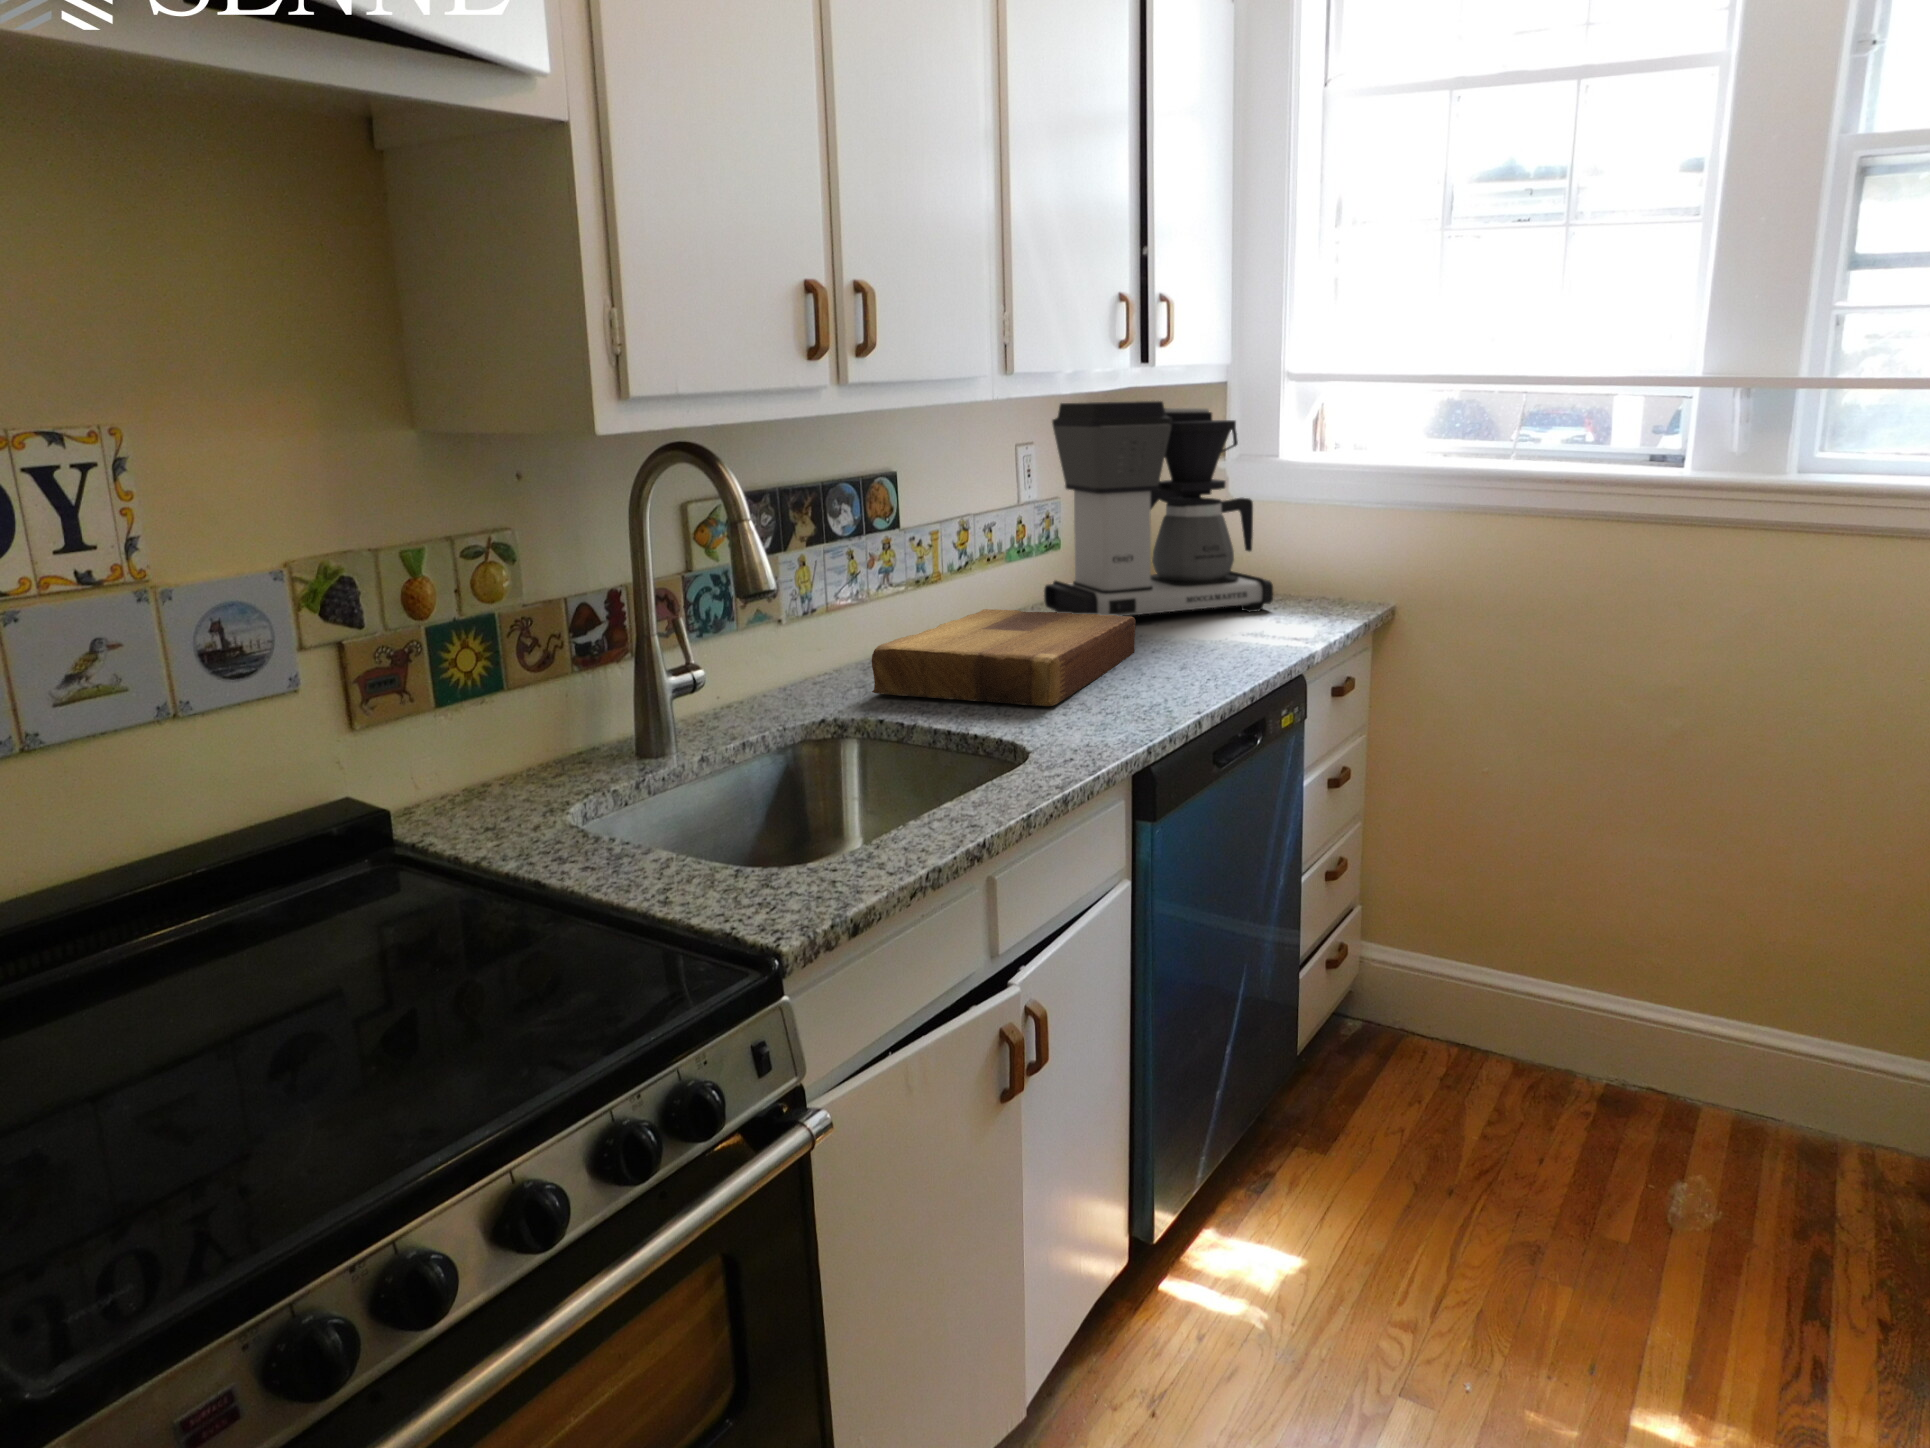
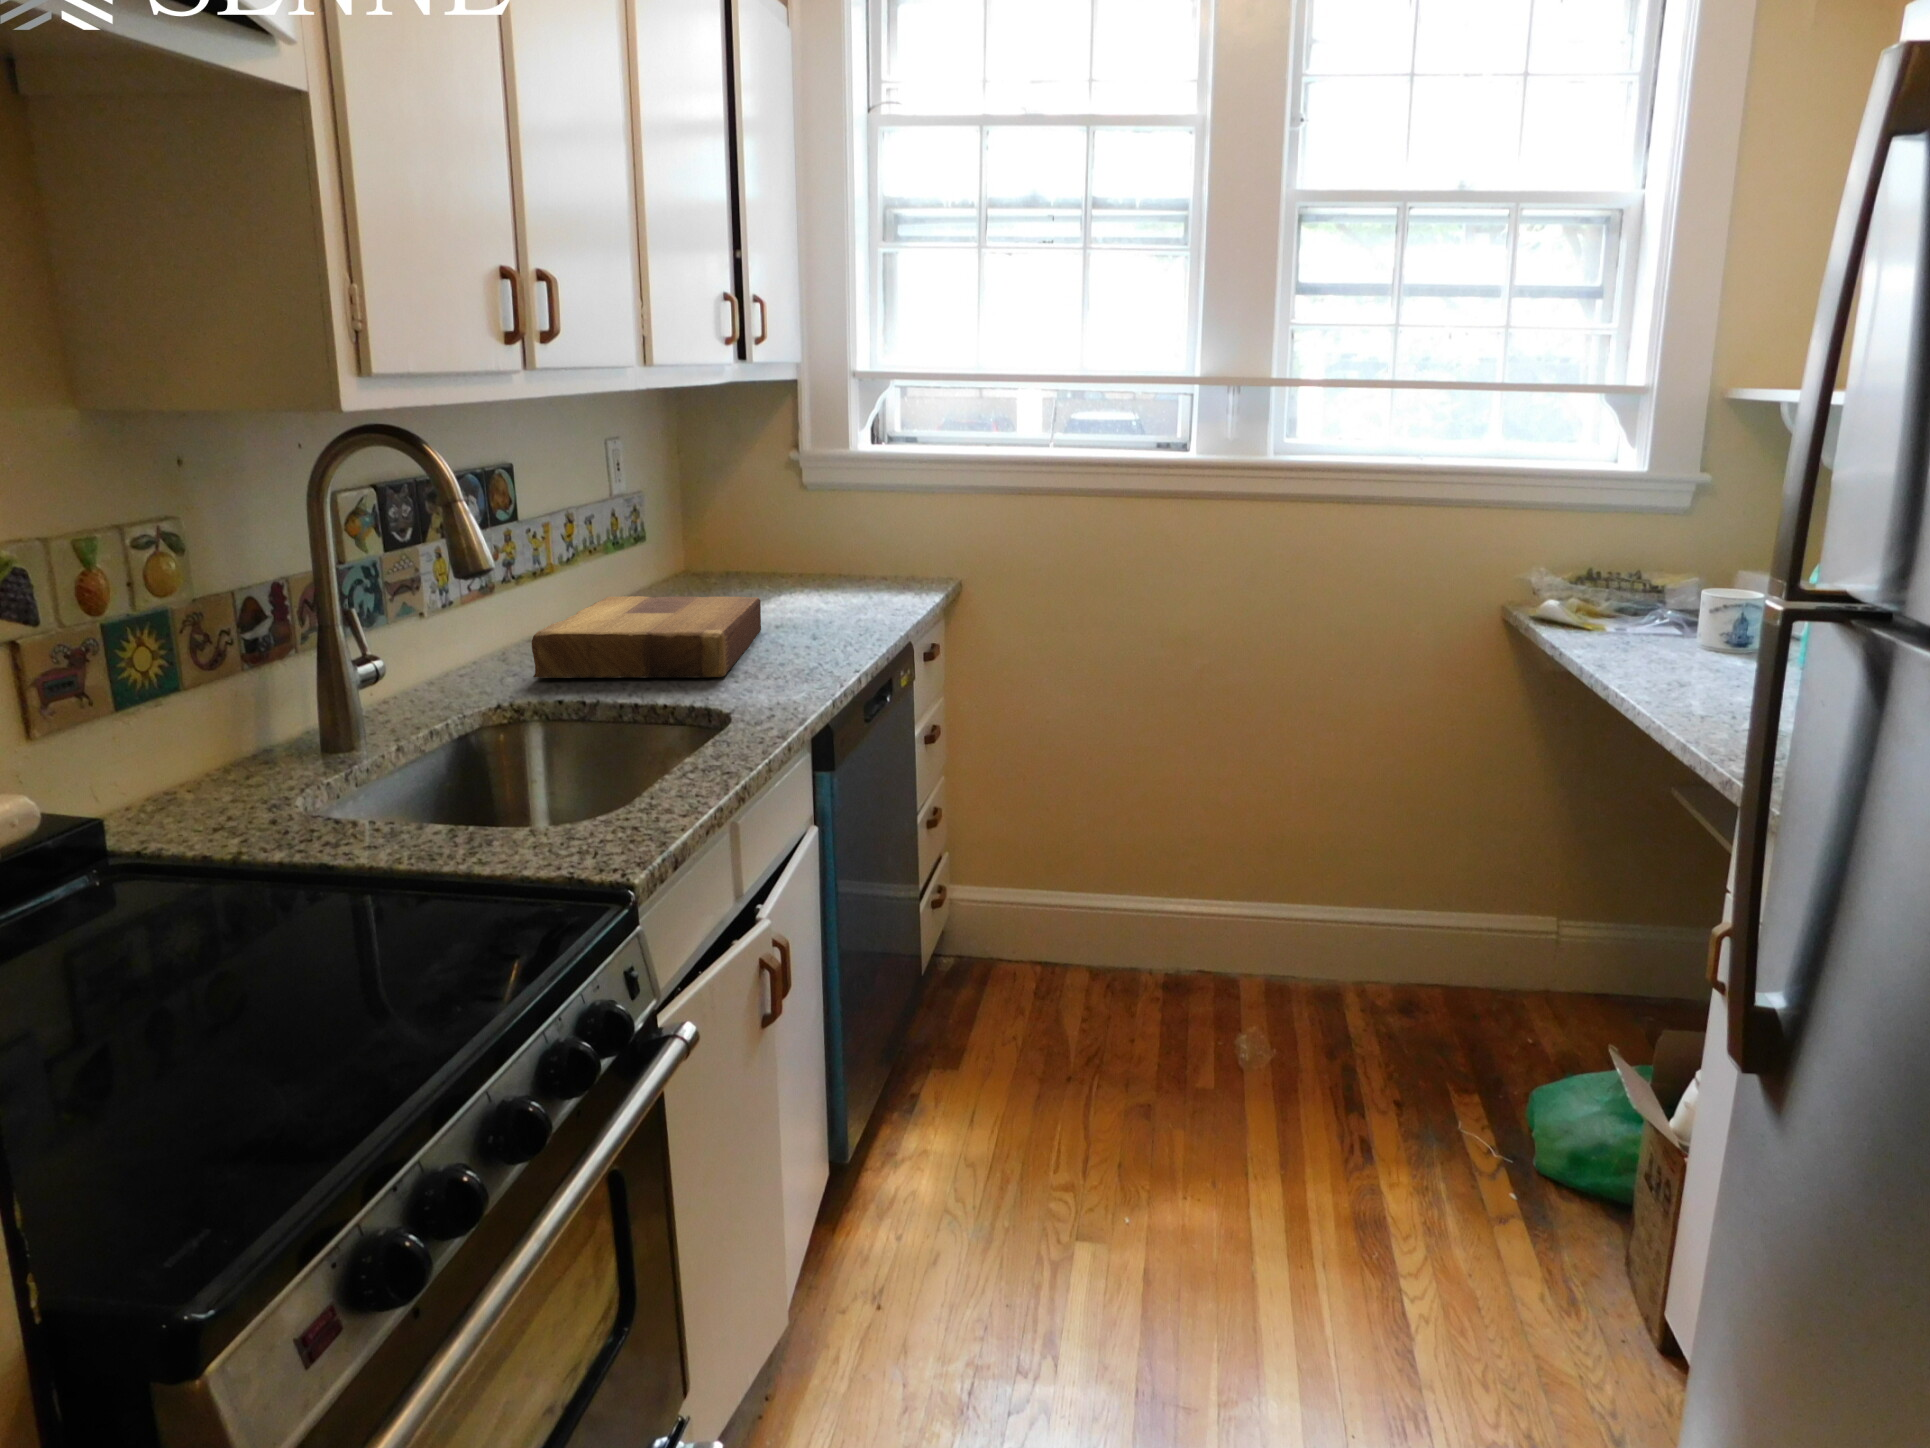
coffee maker: present [1044,401,1273,616] -> none [648,401,859,610]

